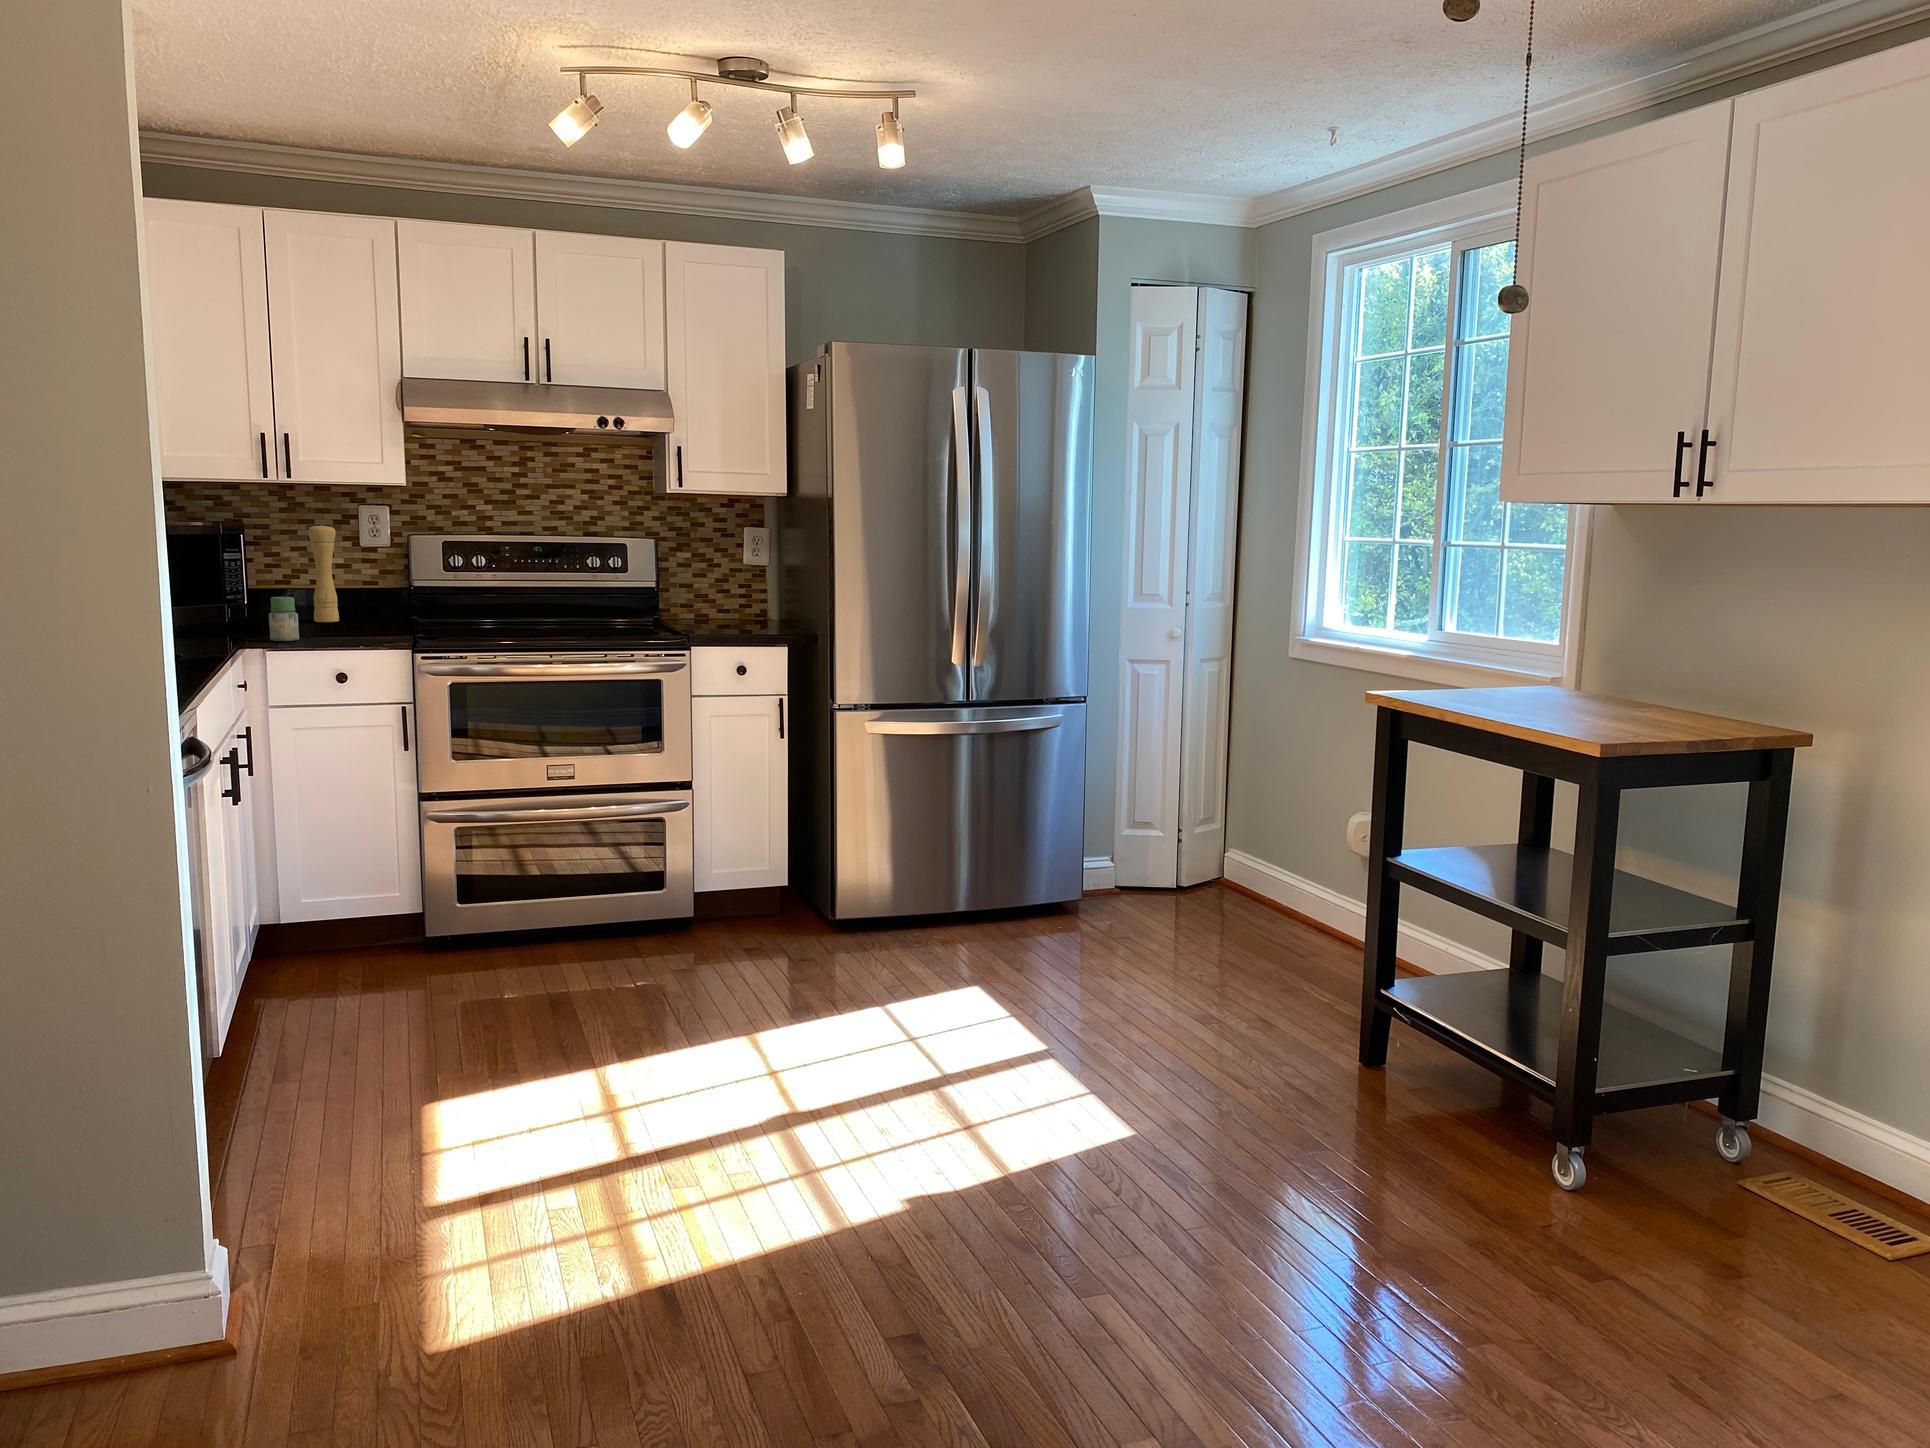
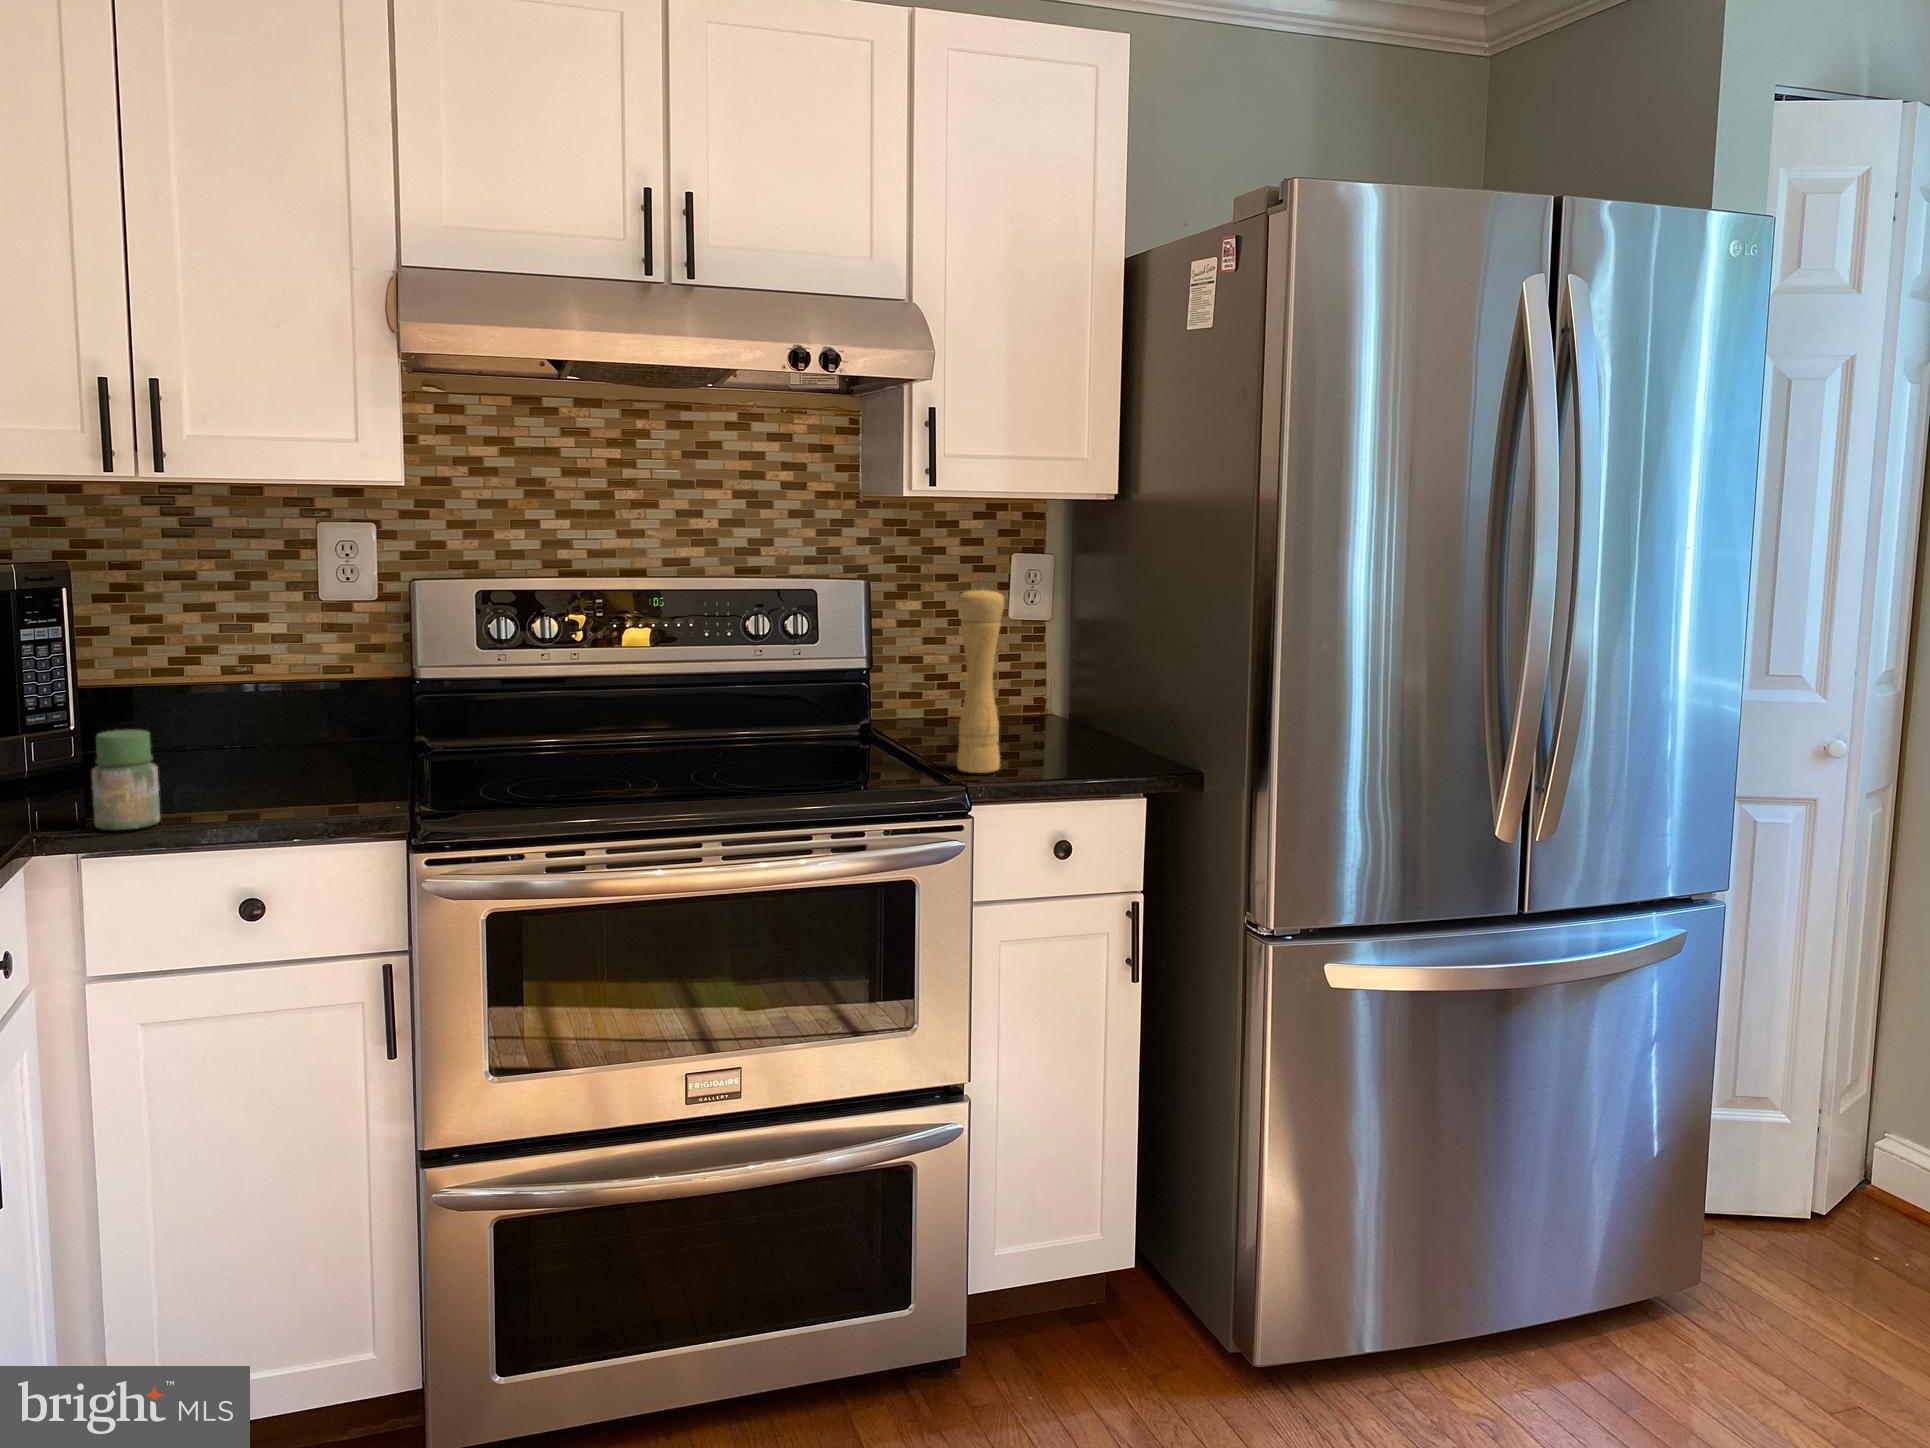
pepper mill: present [308,524,339,622] -> present [957,587,1004,773]

